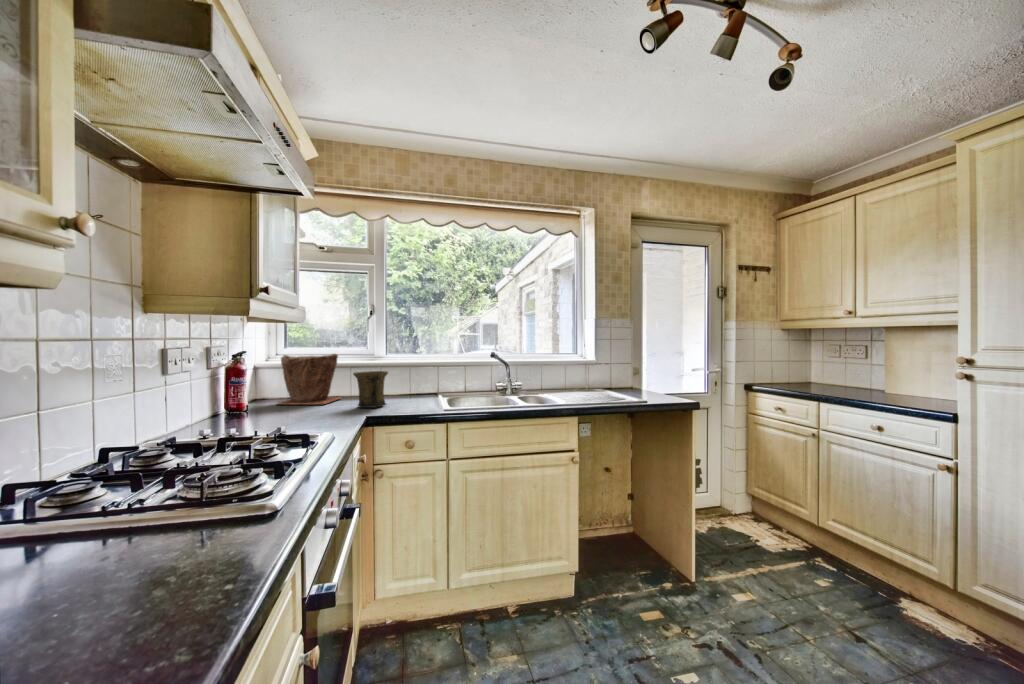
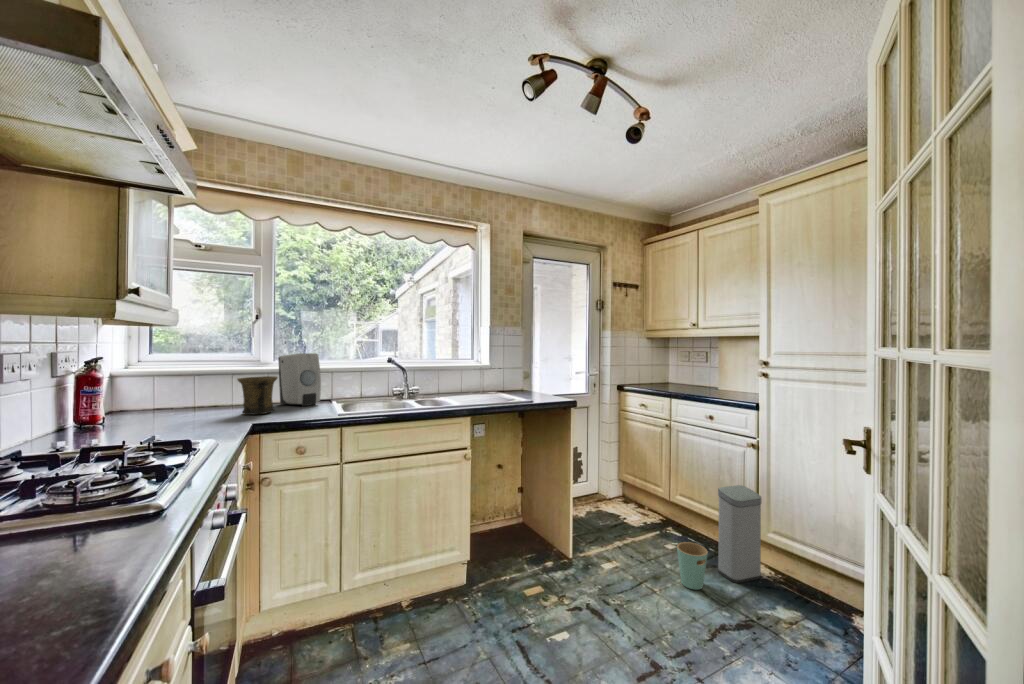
soap dispenser: none [389,349,427,401] -> present [278,353,321,406]
plant pot: present [277,354,340,405] -> none [141,358,223,415]
trash can: none [835,517,963,644] -> present [677,485,762,590]

